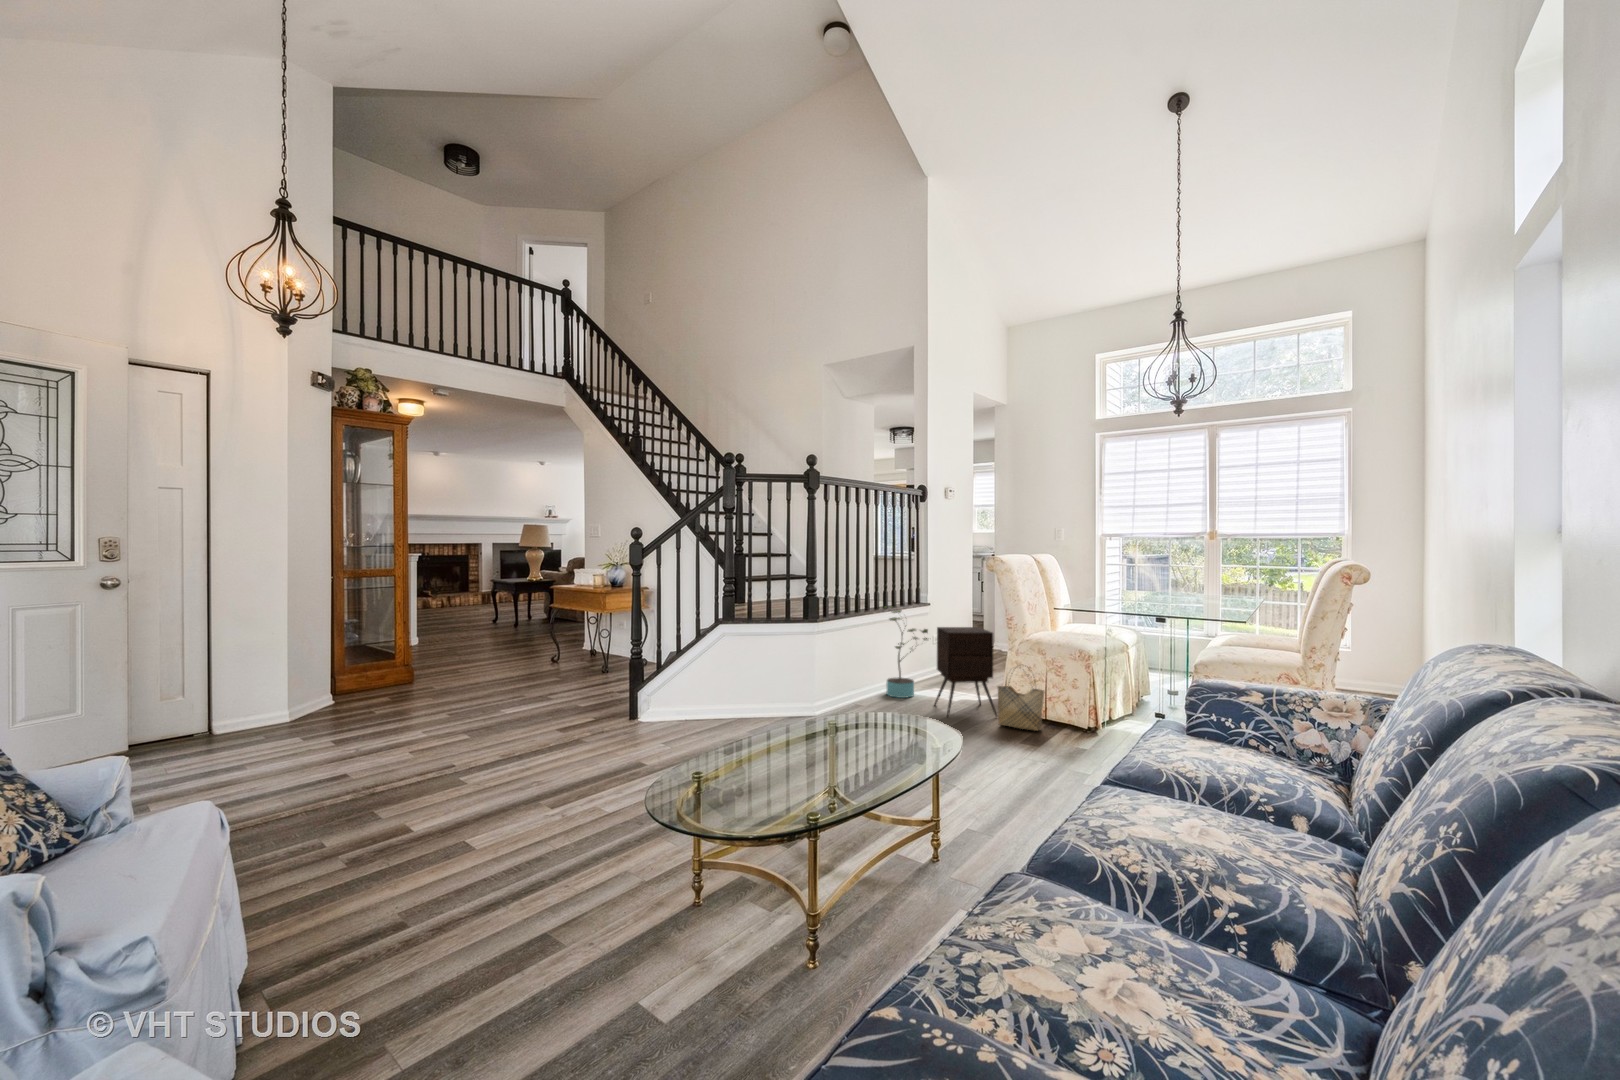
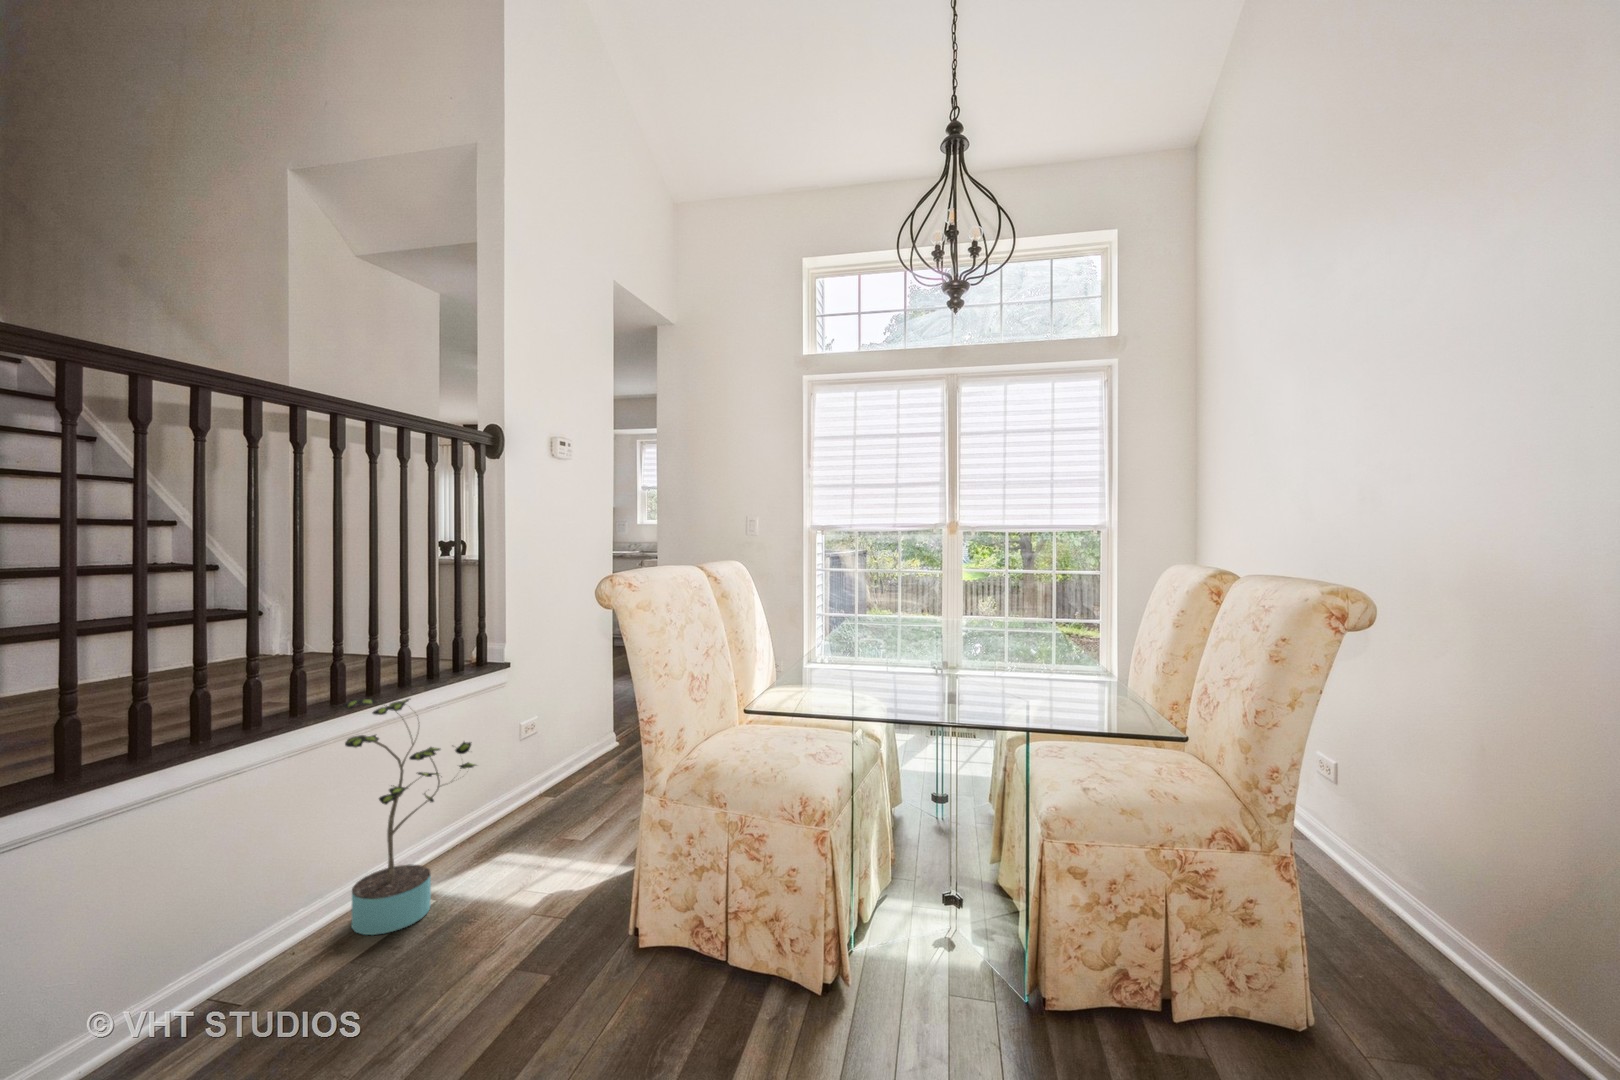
side table: present [935,627,998,717] -> none [464,739,615,1021]
woven basket: present [997,674,1044,731] -> none [604,848,724,1036]

